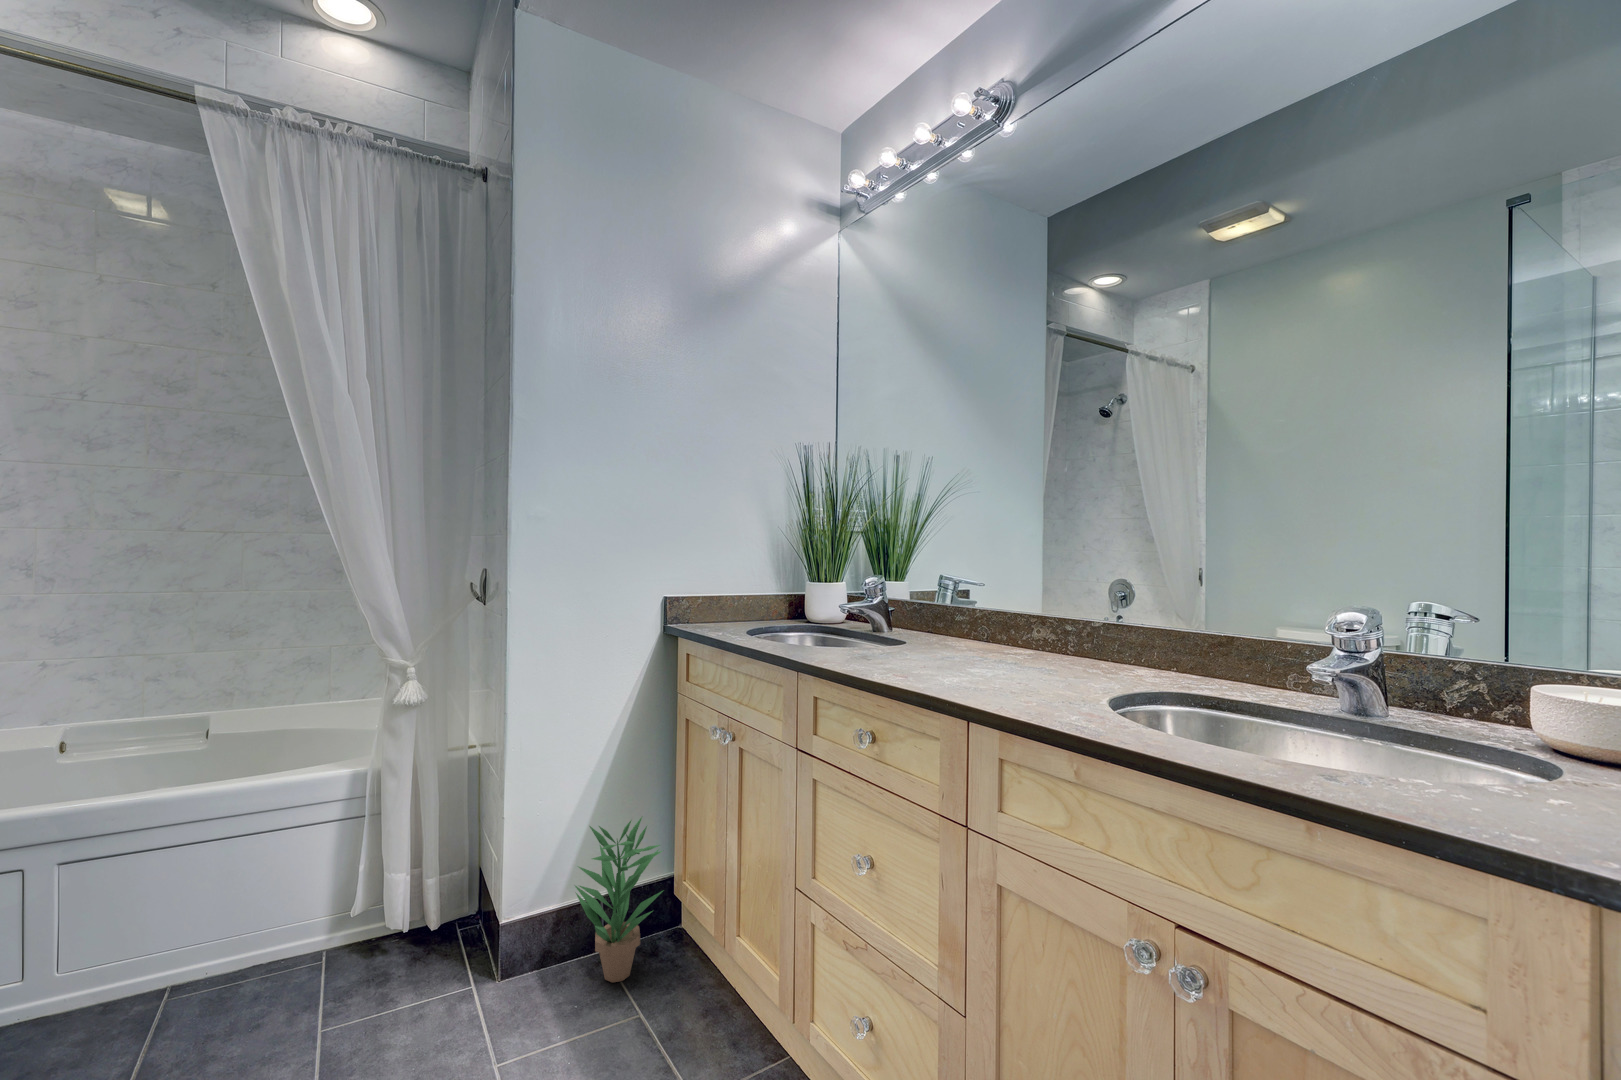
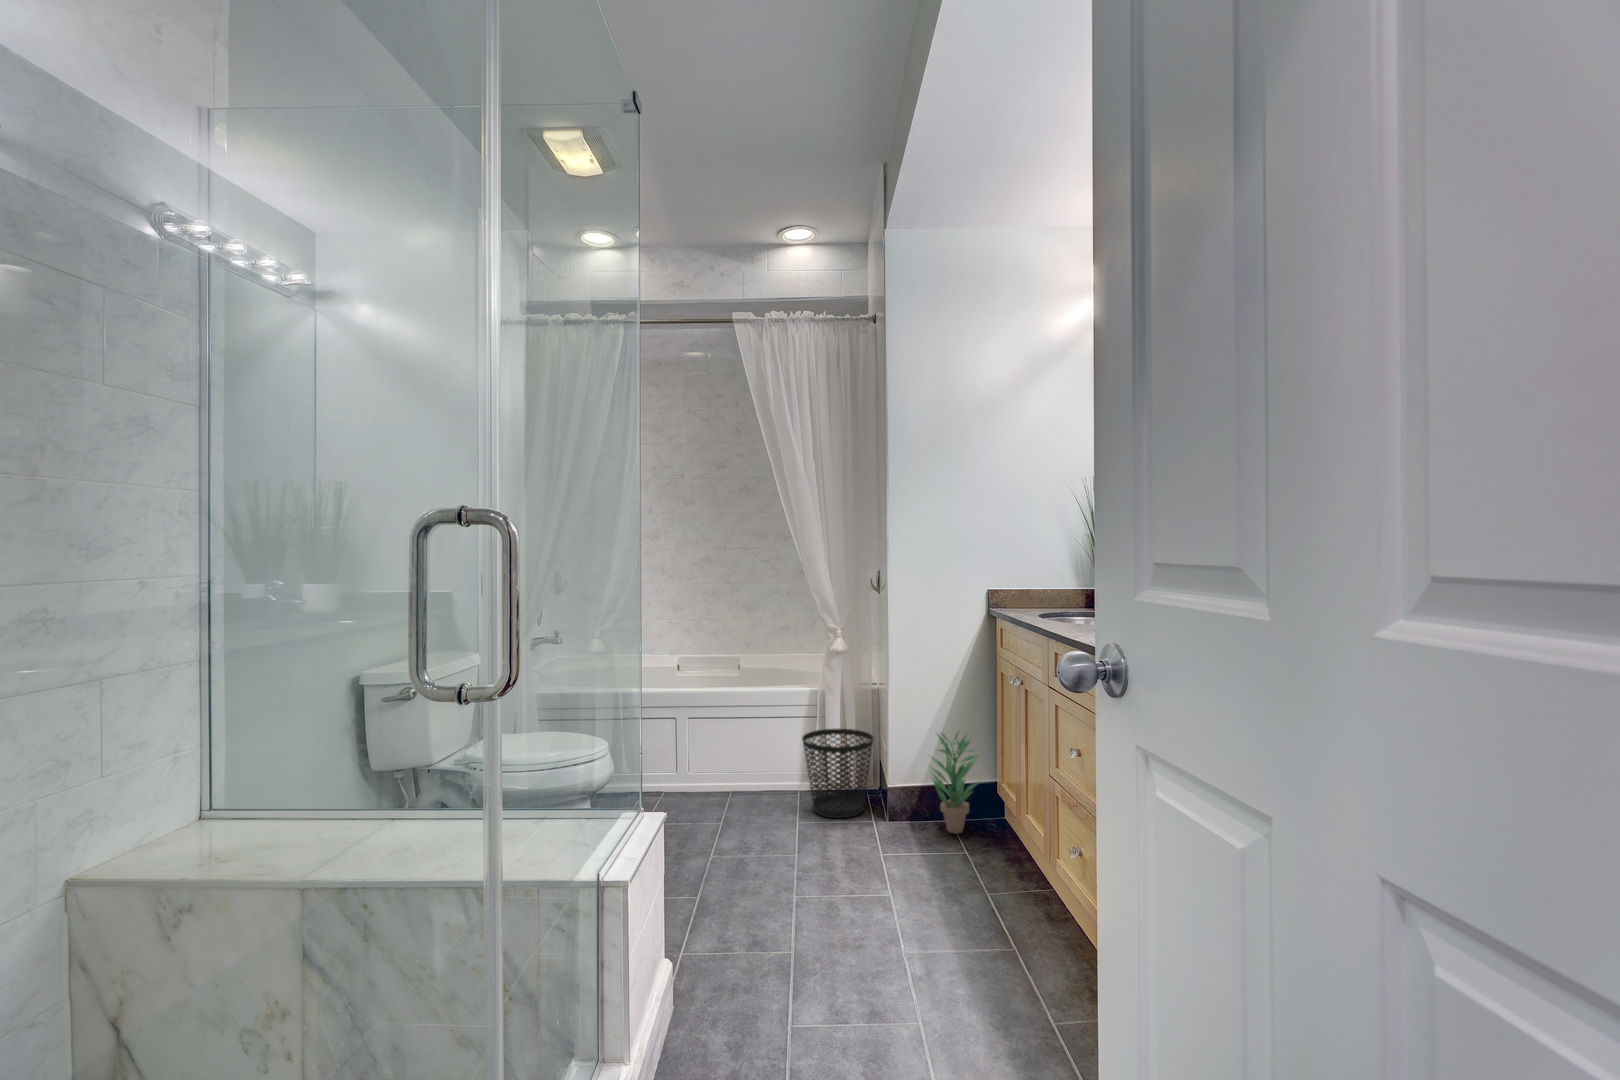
wastebasket: none [333,831,474,1006] -> present [802,729,873,818]

